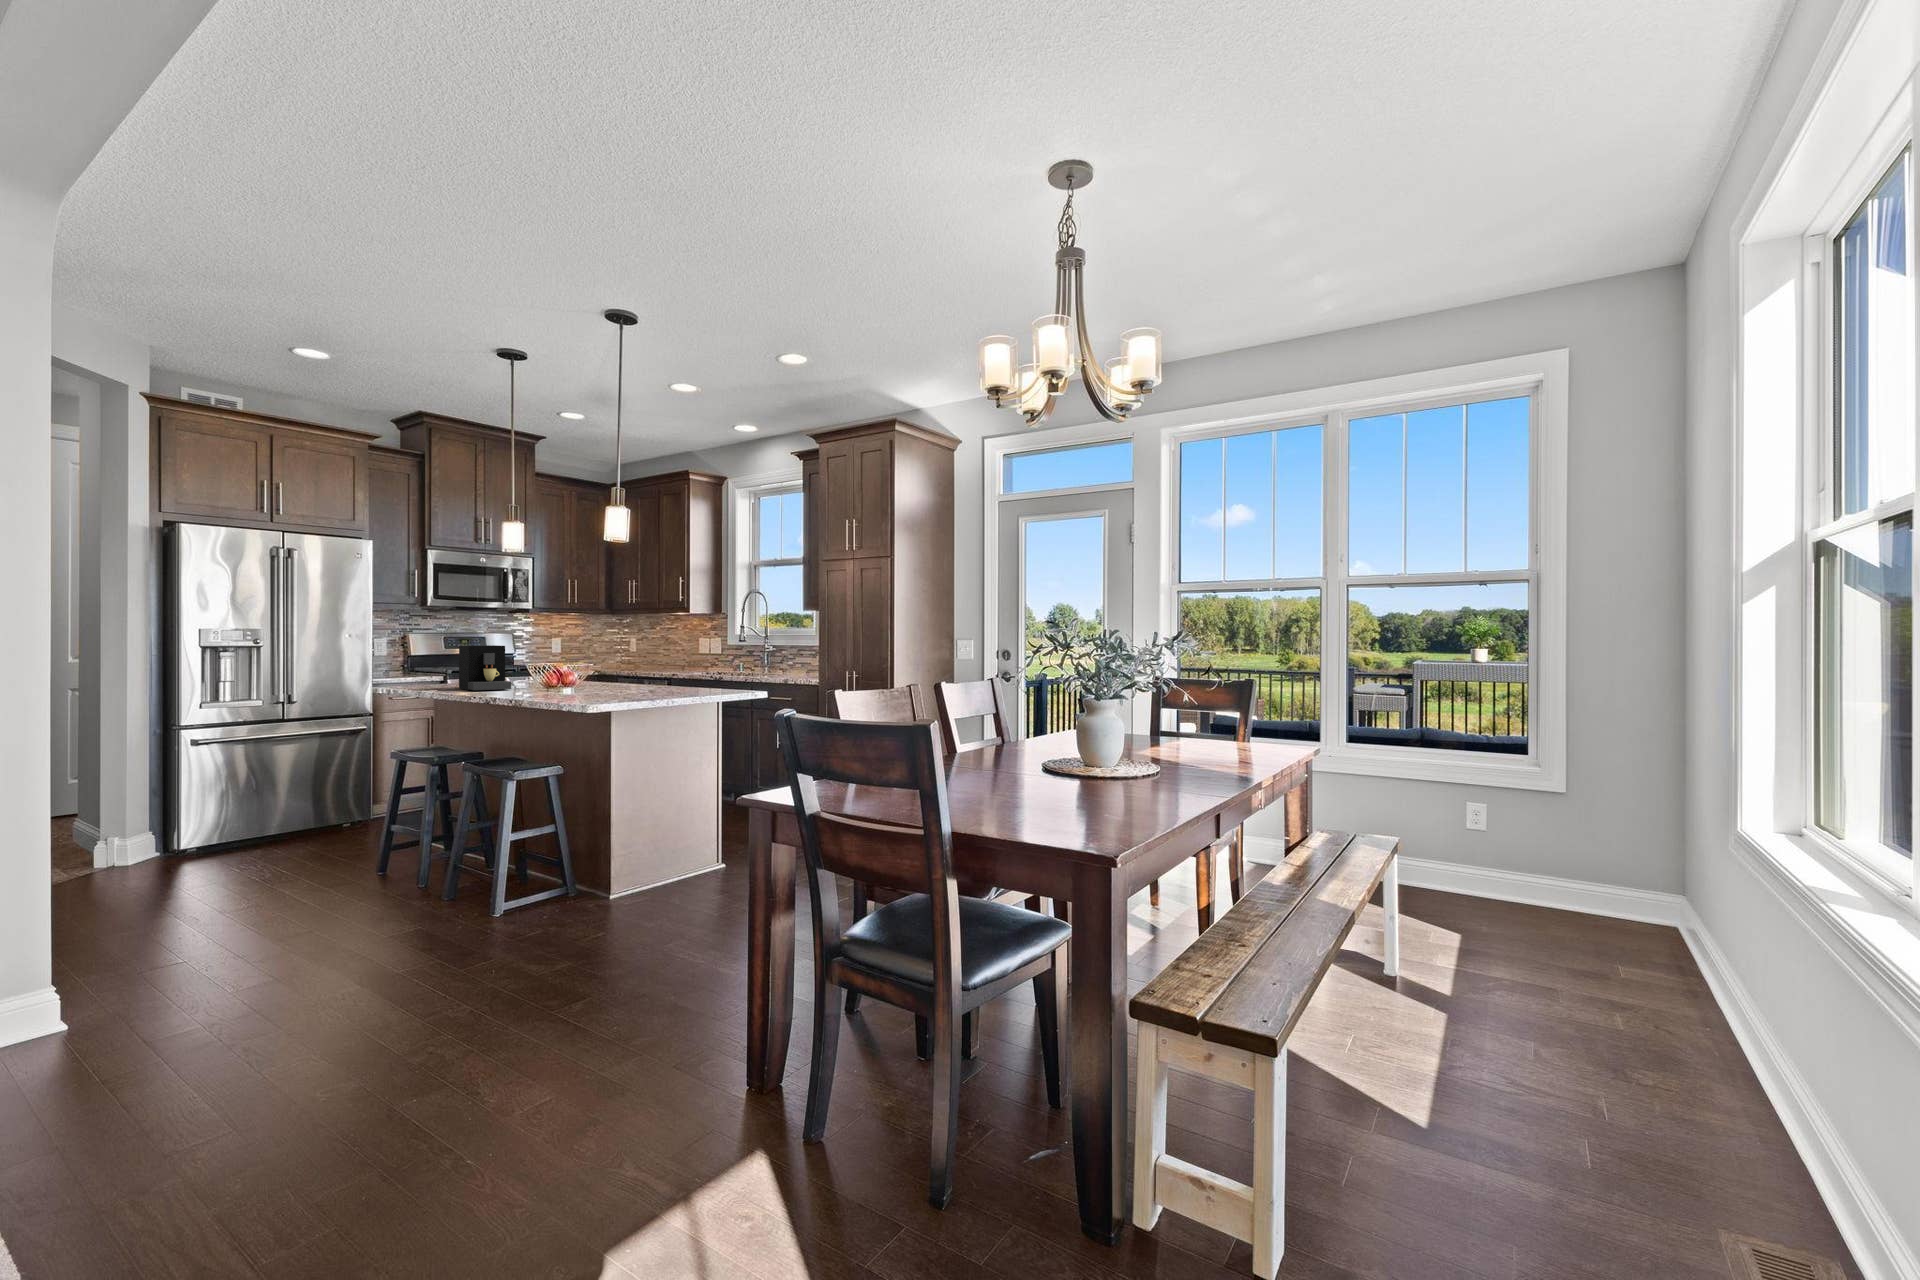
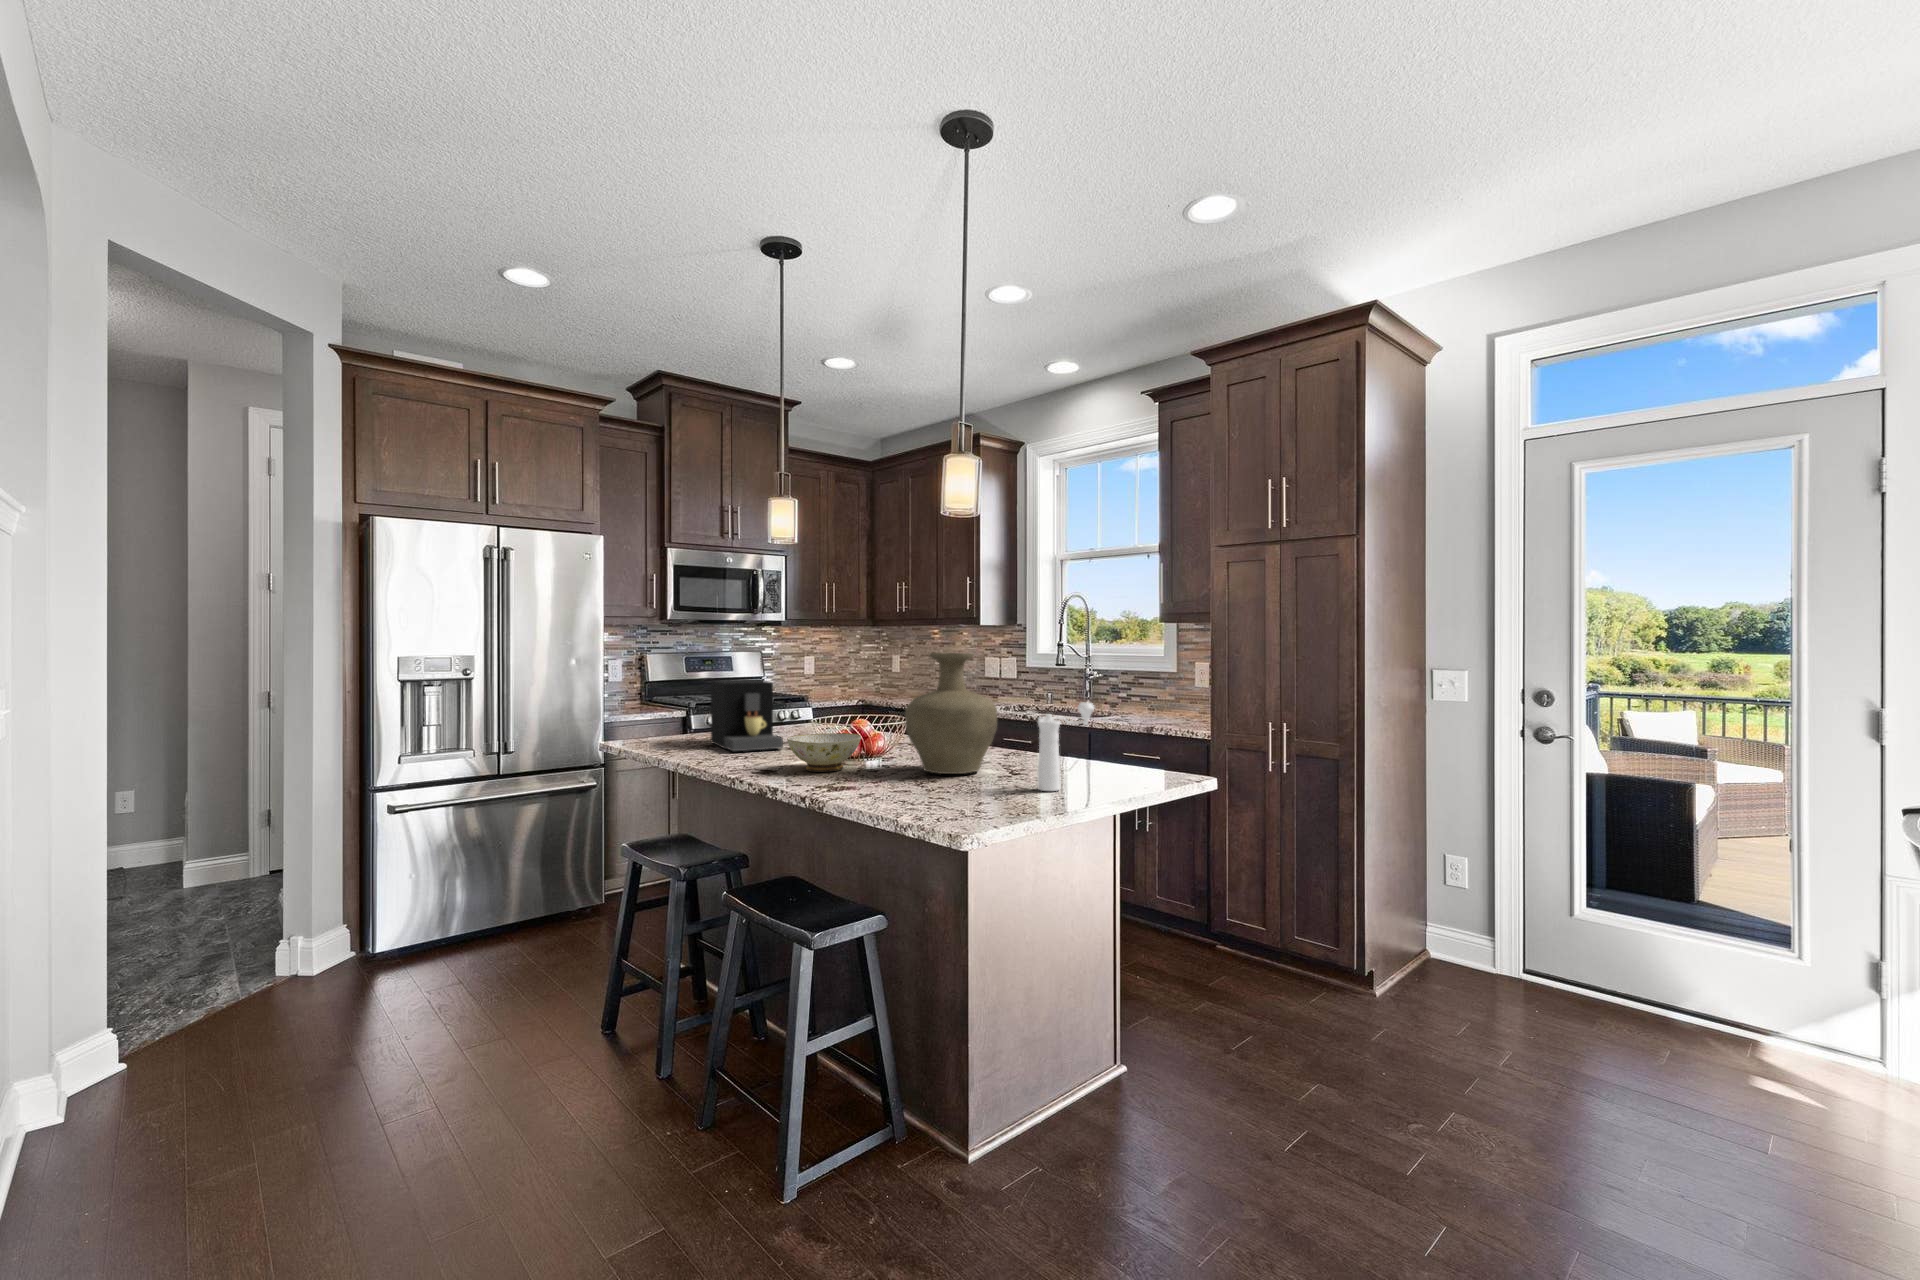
vase: none [585,623,645,694] -> present [905,653,997,774]
pepper mill: none [656,650,693,698] -> present [1038,703,1094,791]
ceramic bowl: none [507,674,558,696] -> present [787,733,861,772]

